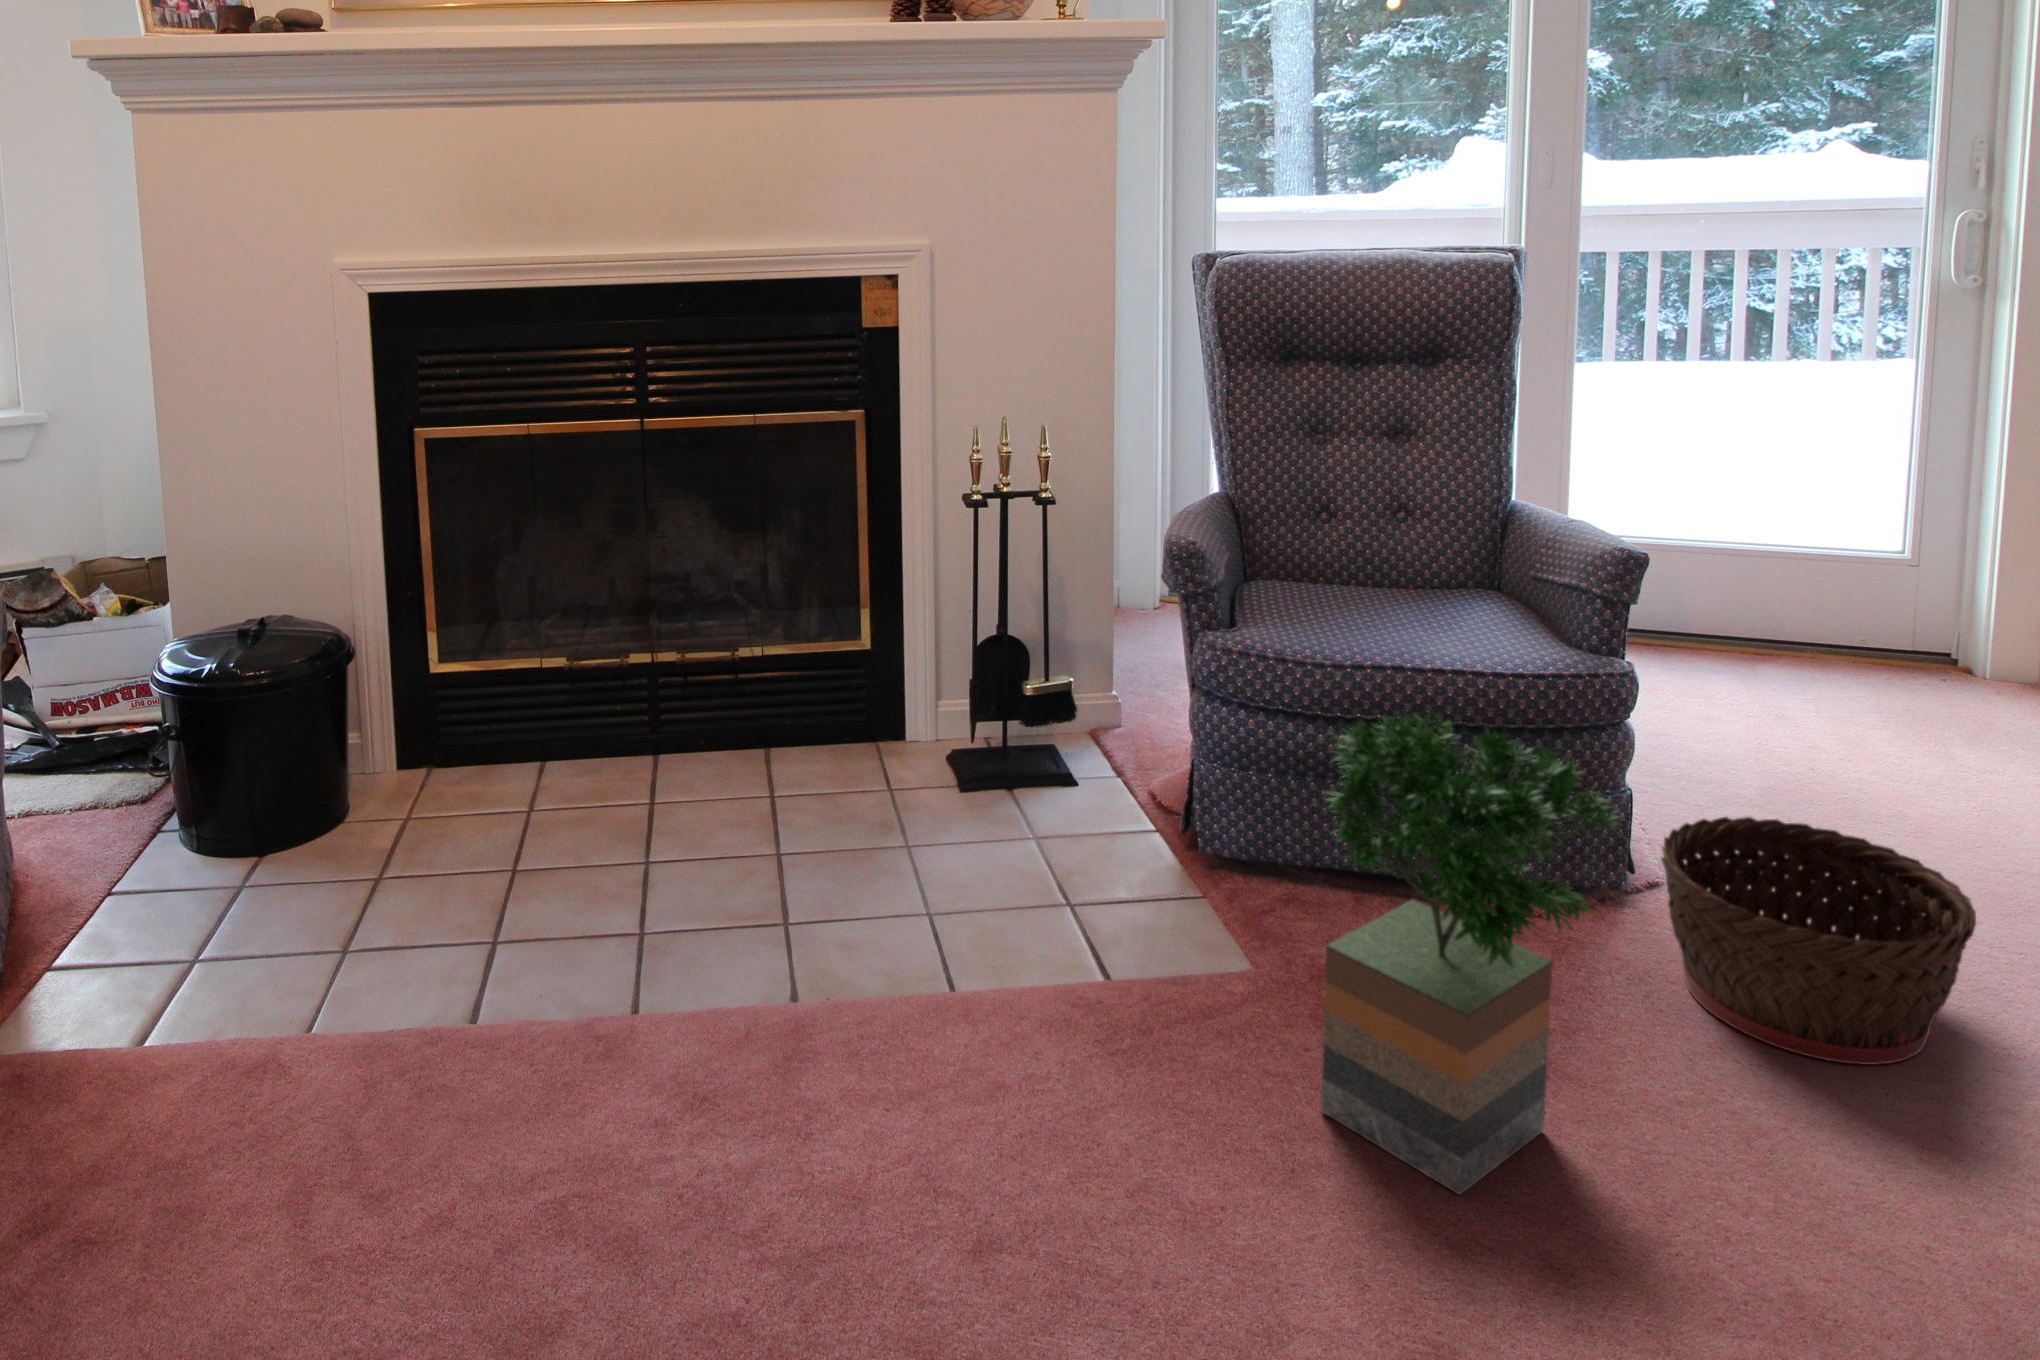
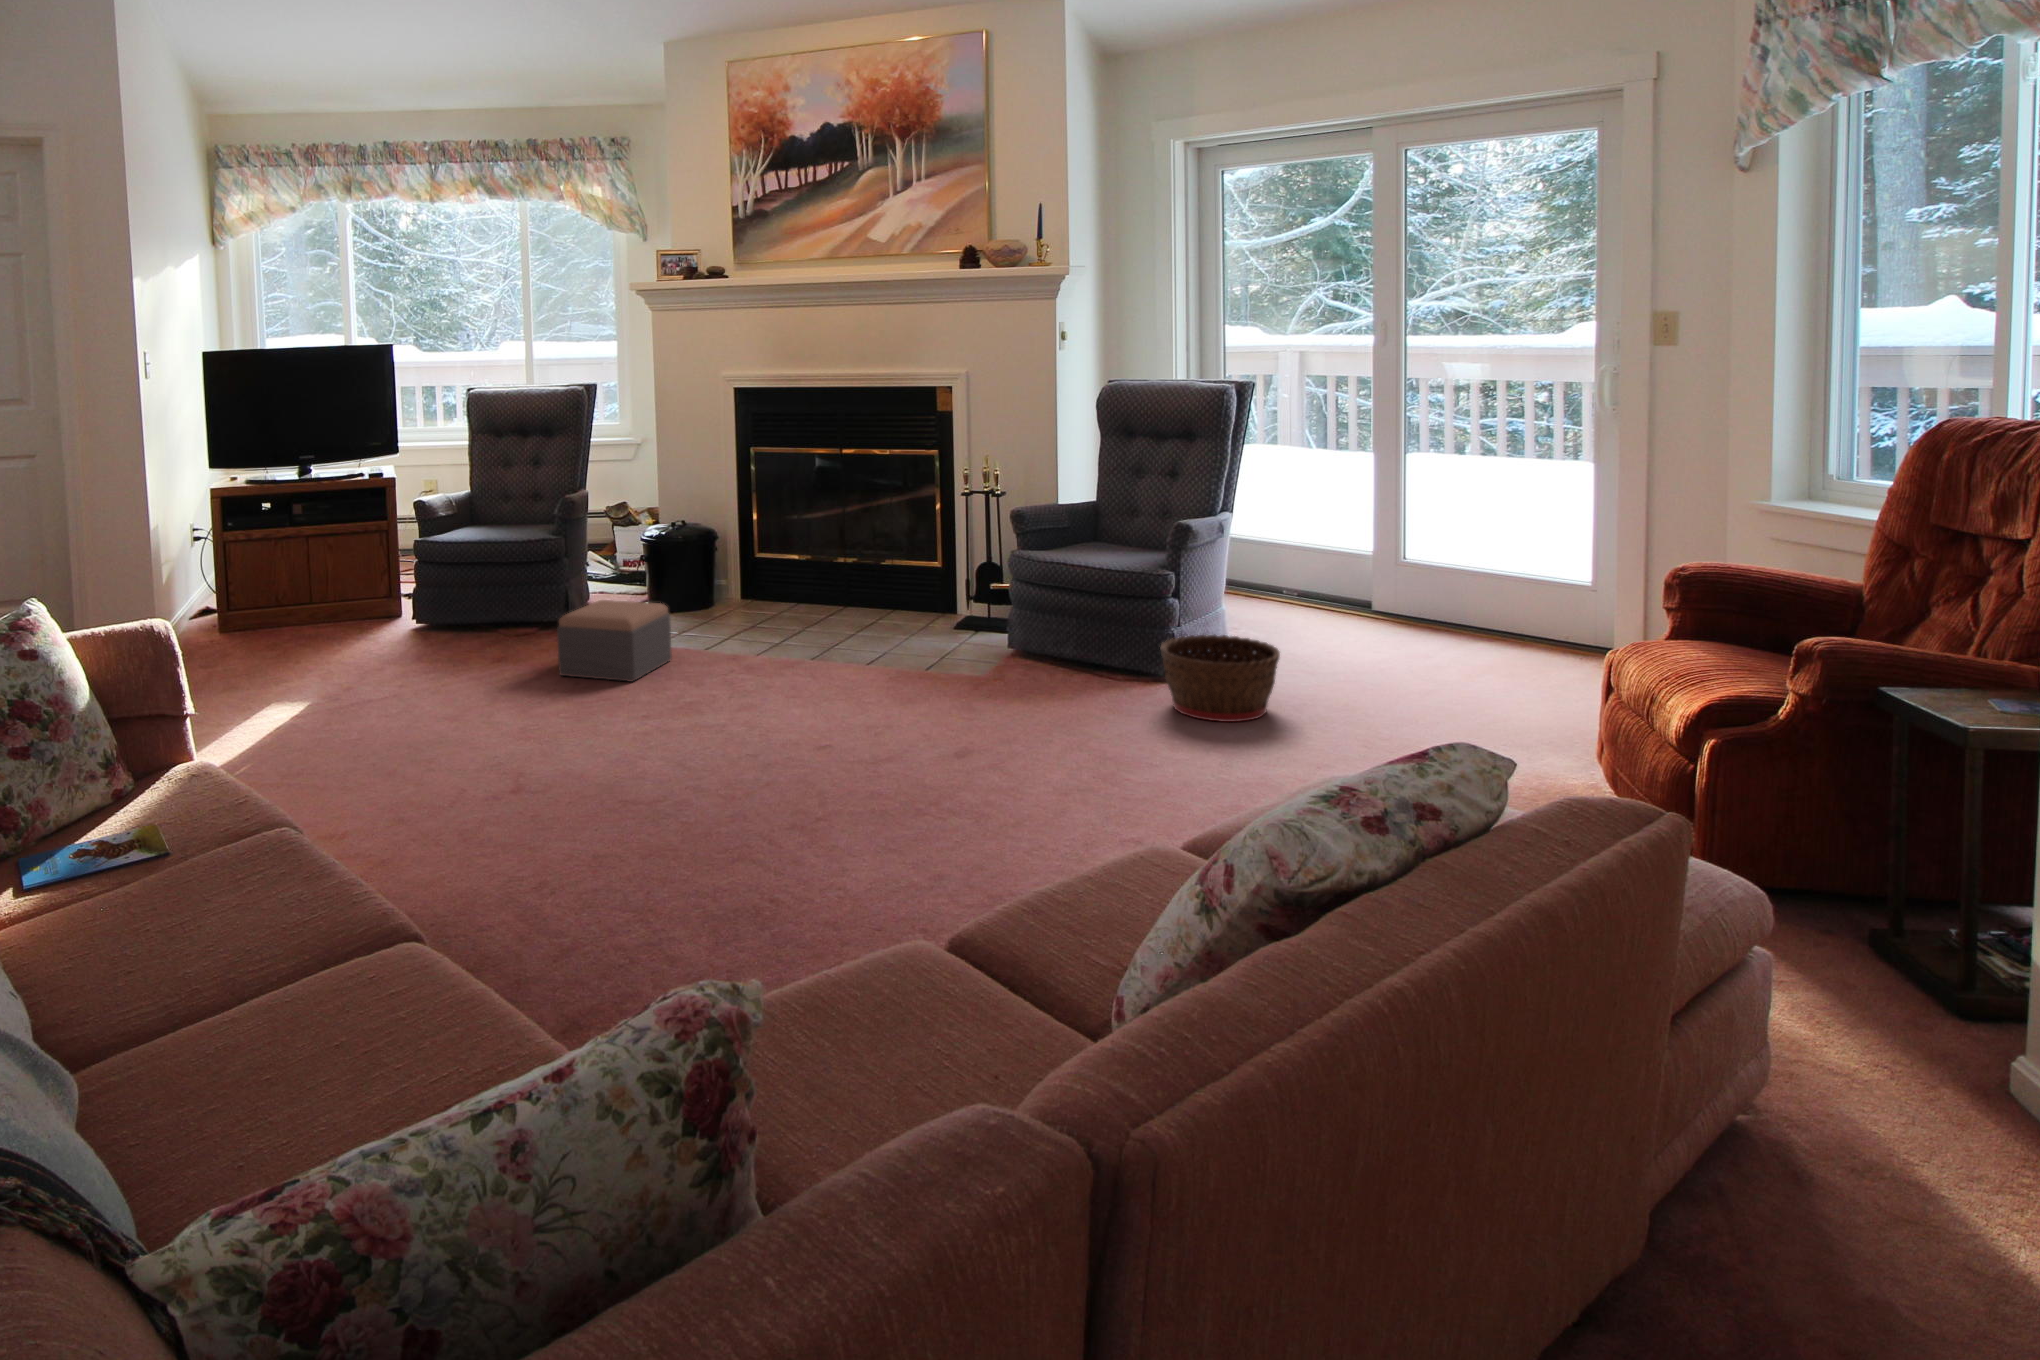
potted tree: present [1321,711,1620,1195] -> none [948,547,1070,718]
footstool: none [21,947,380,1293] -> present [557,600,672,682]

